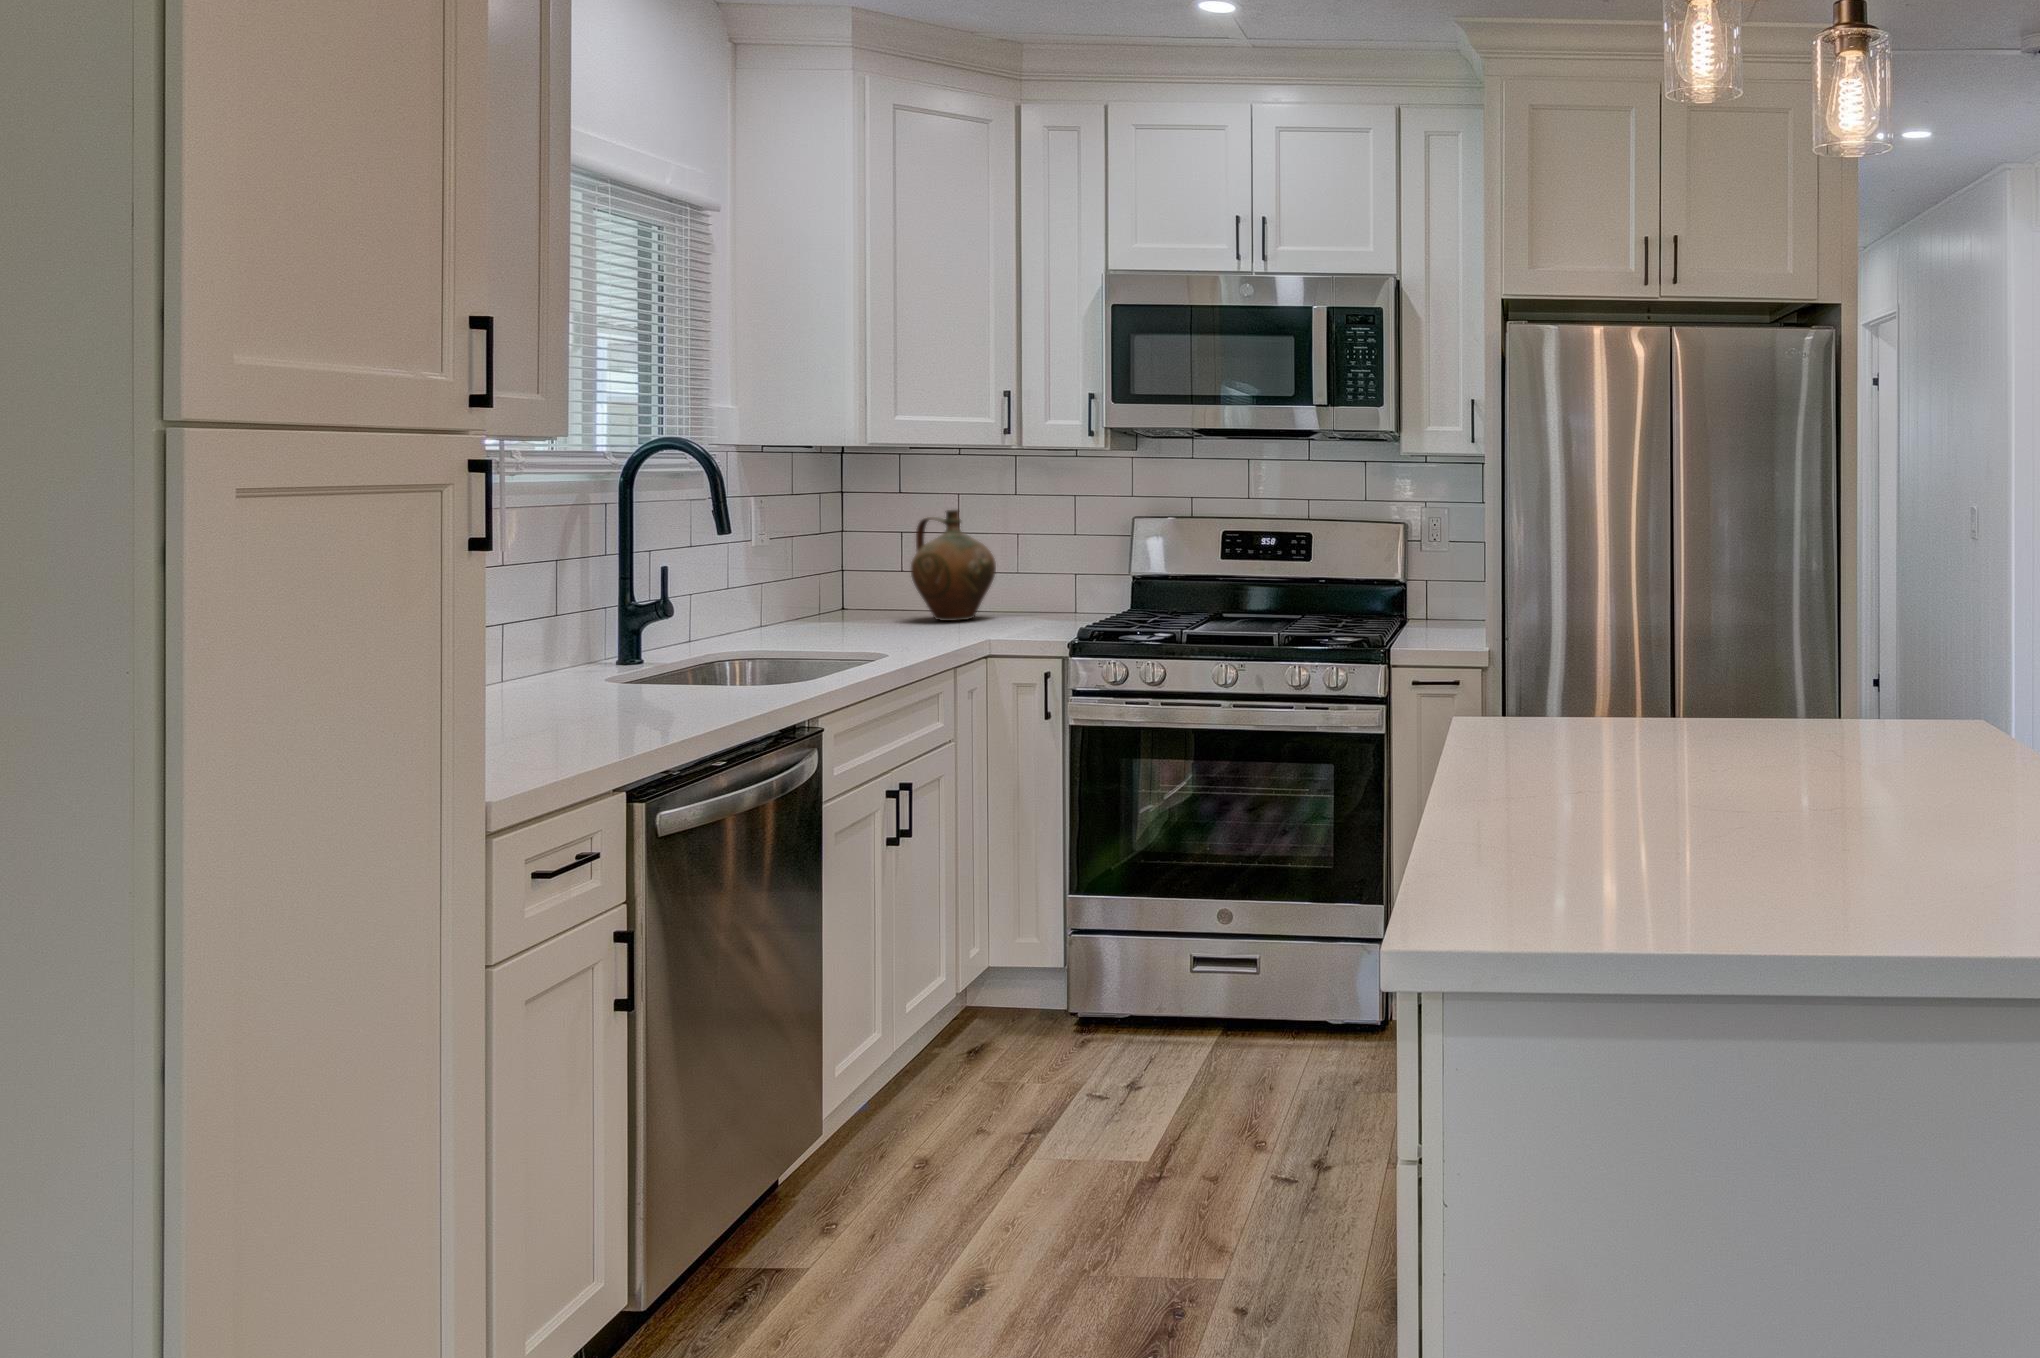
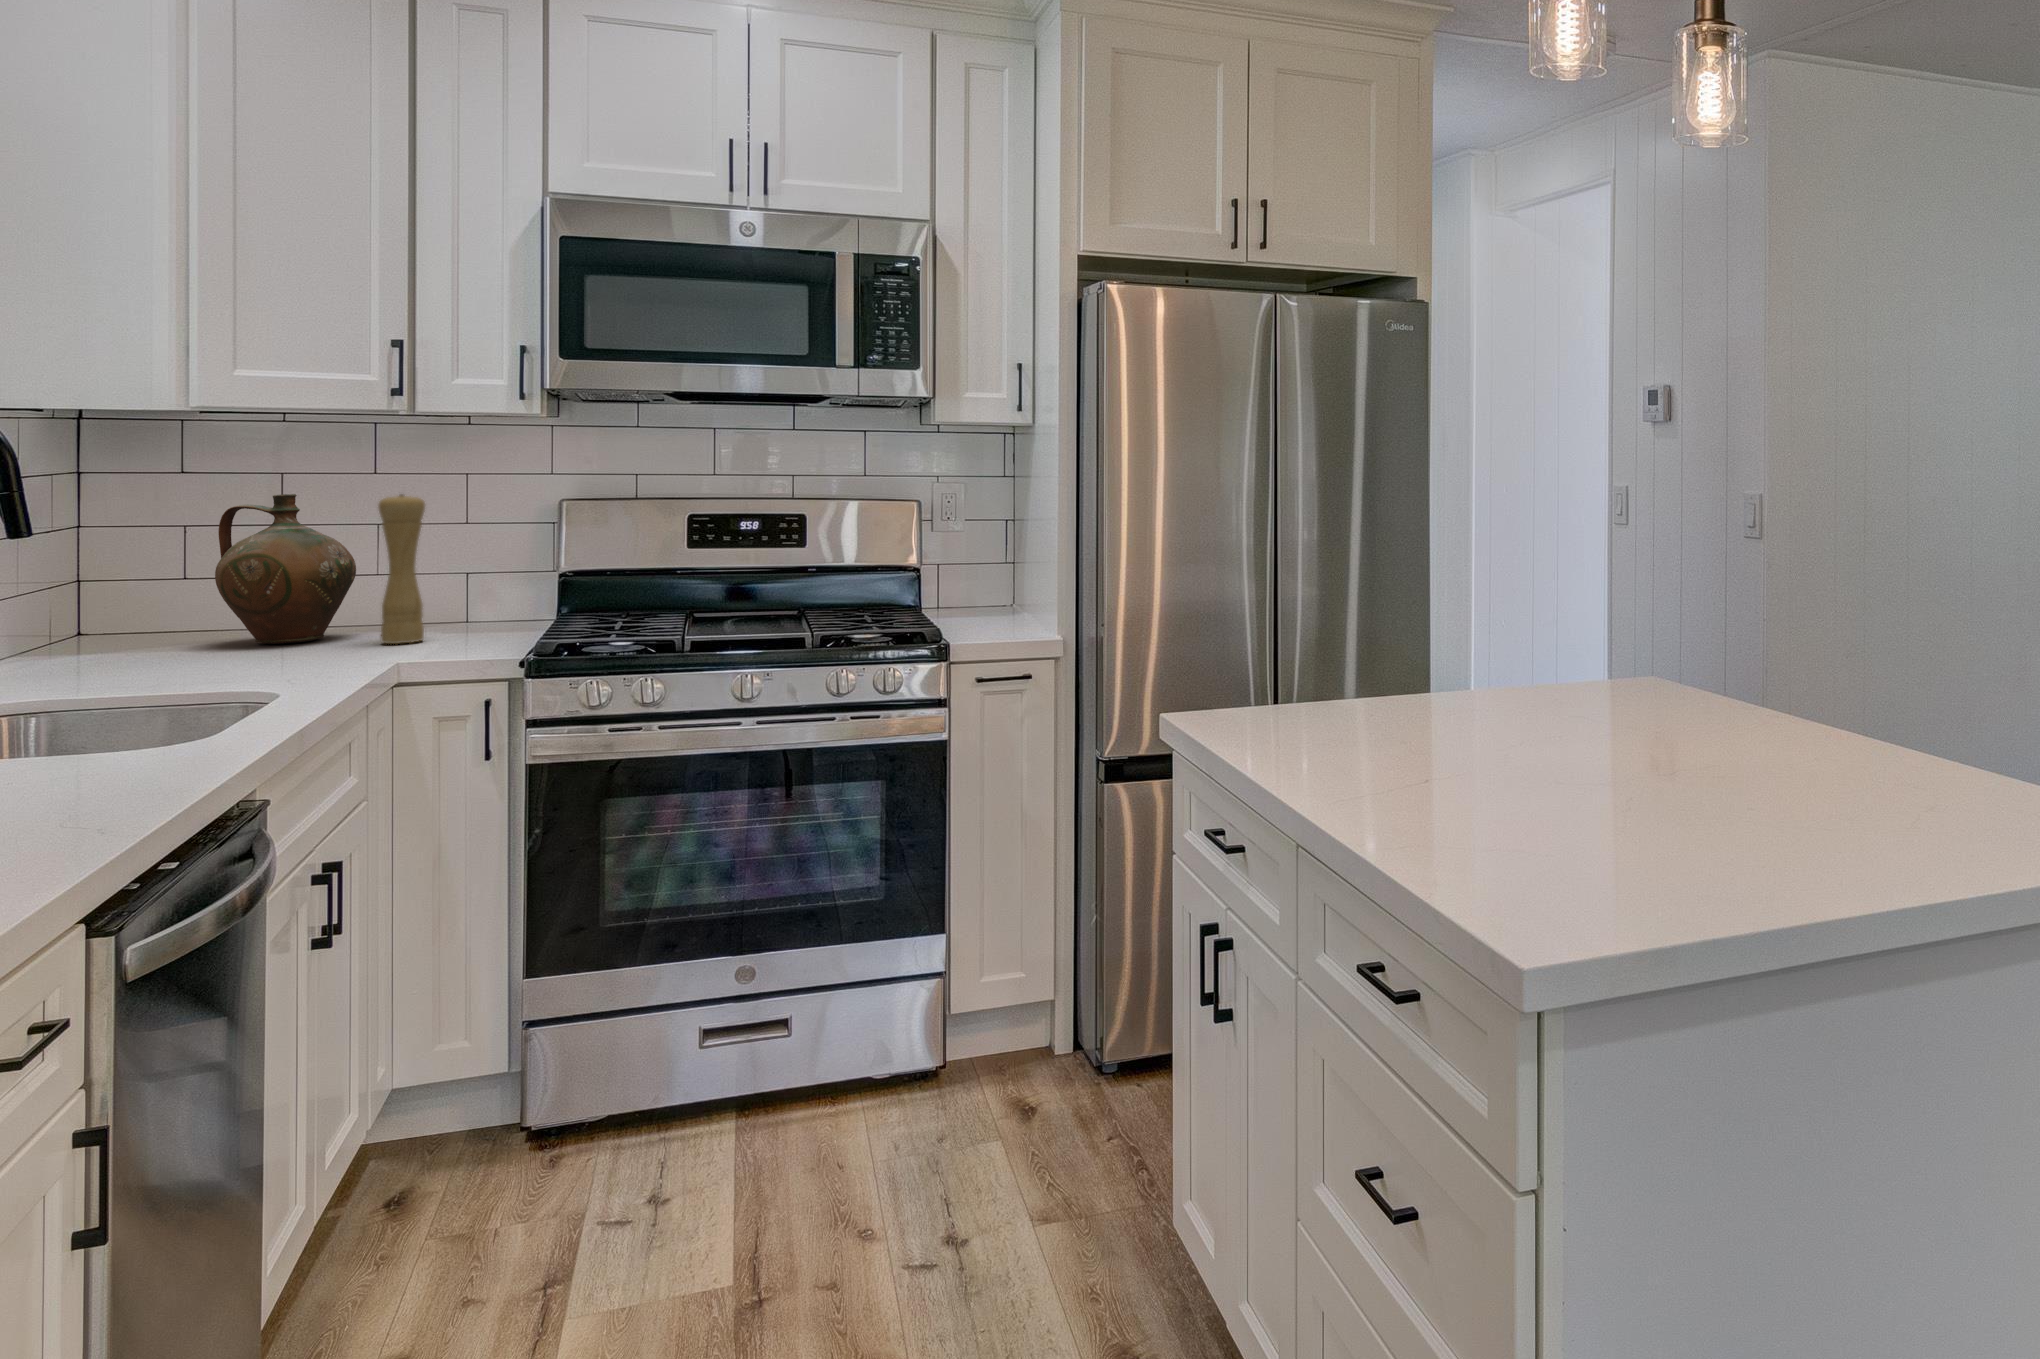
pepper mill: none [1001,510,1031,625] -> present [378,494,425,644]

